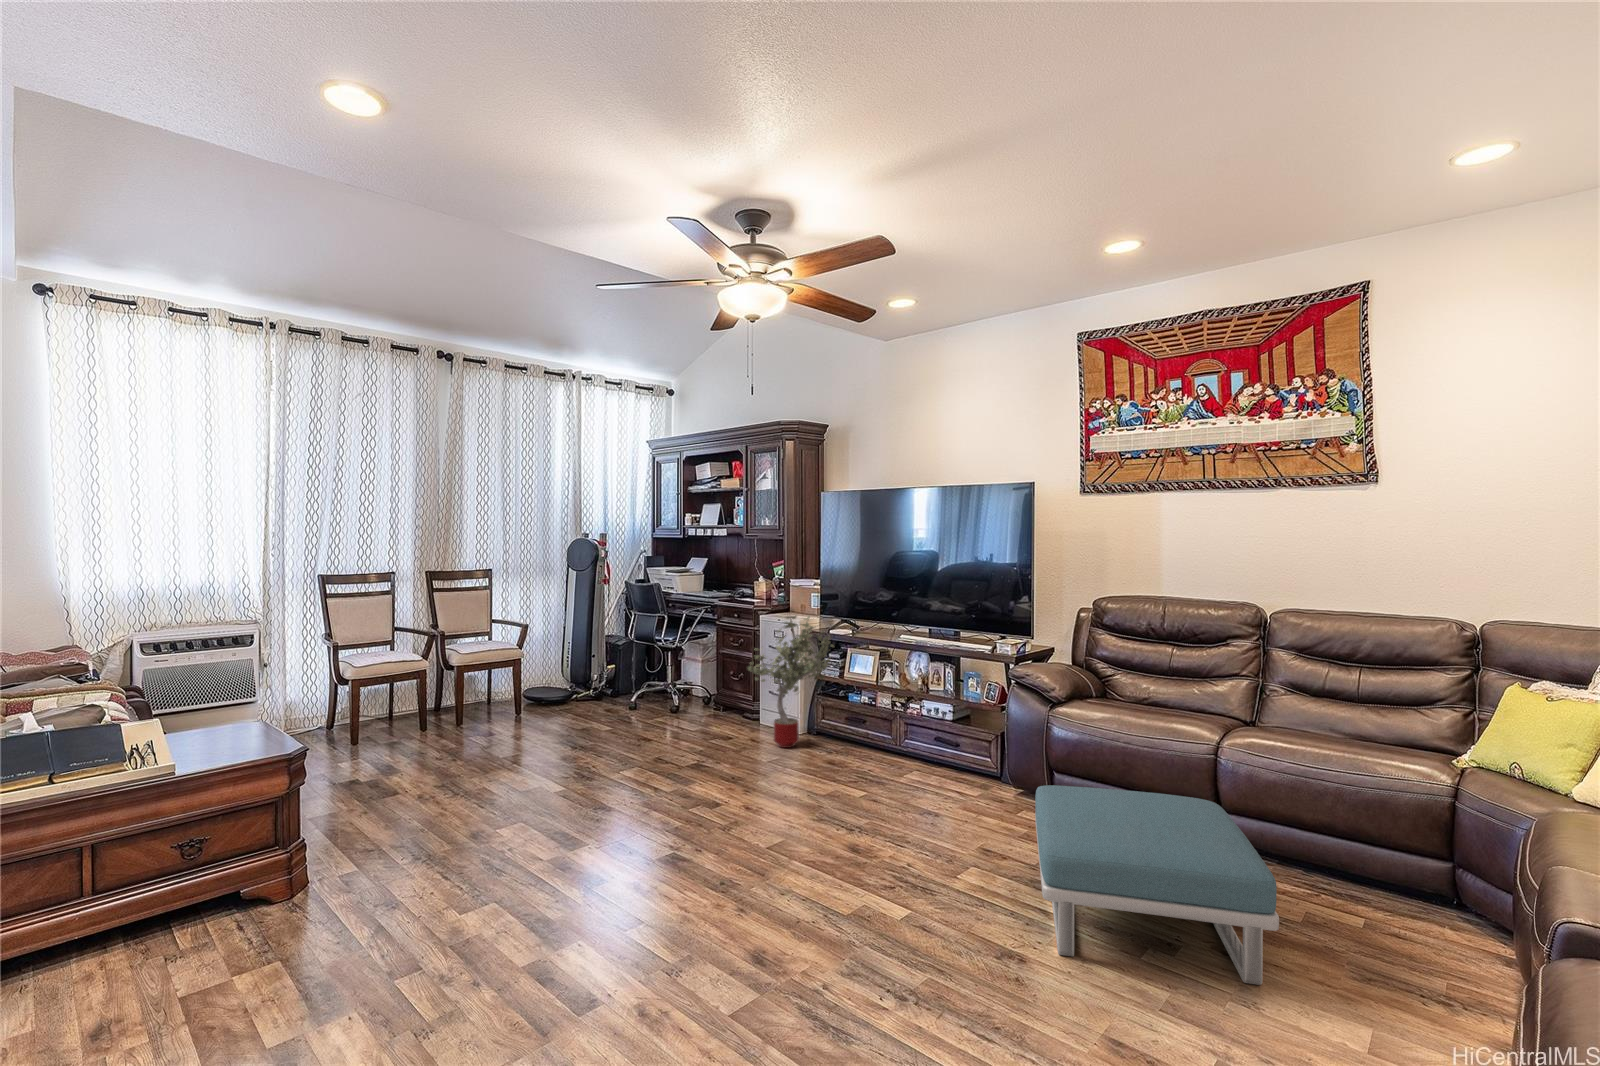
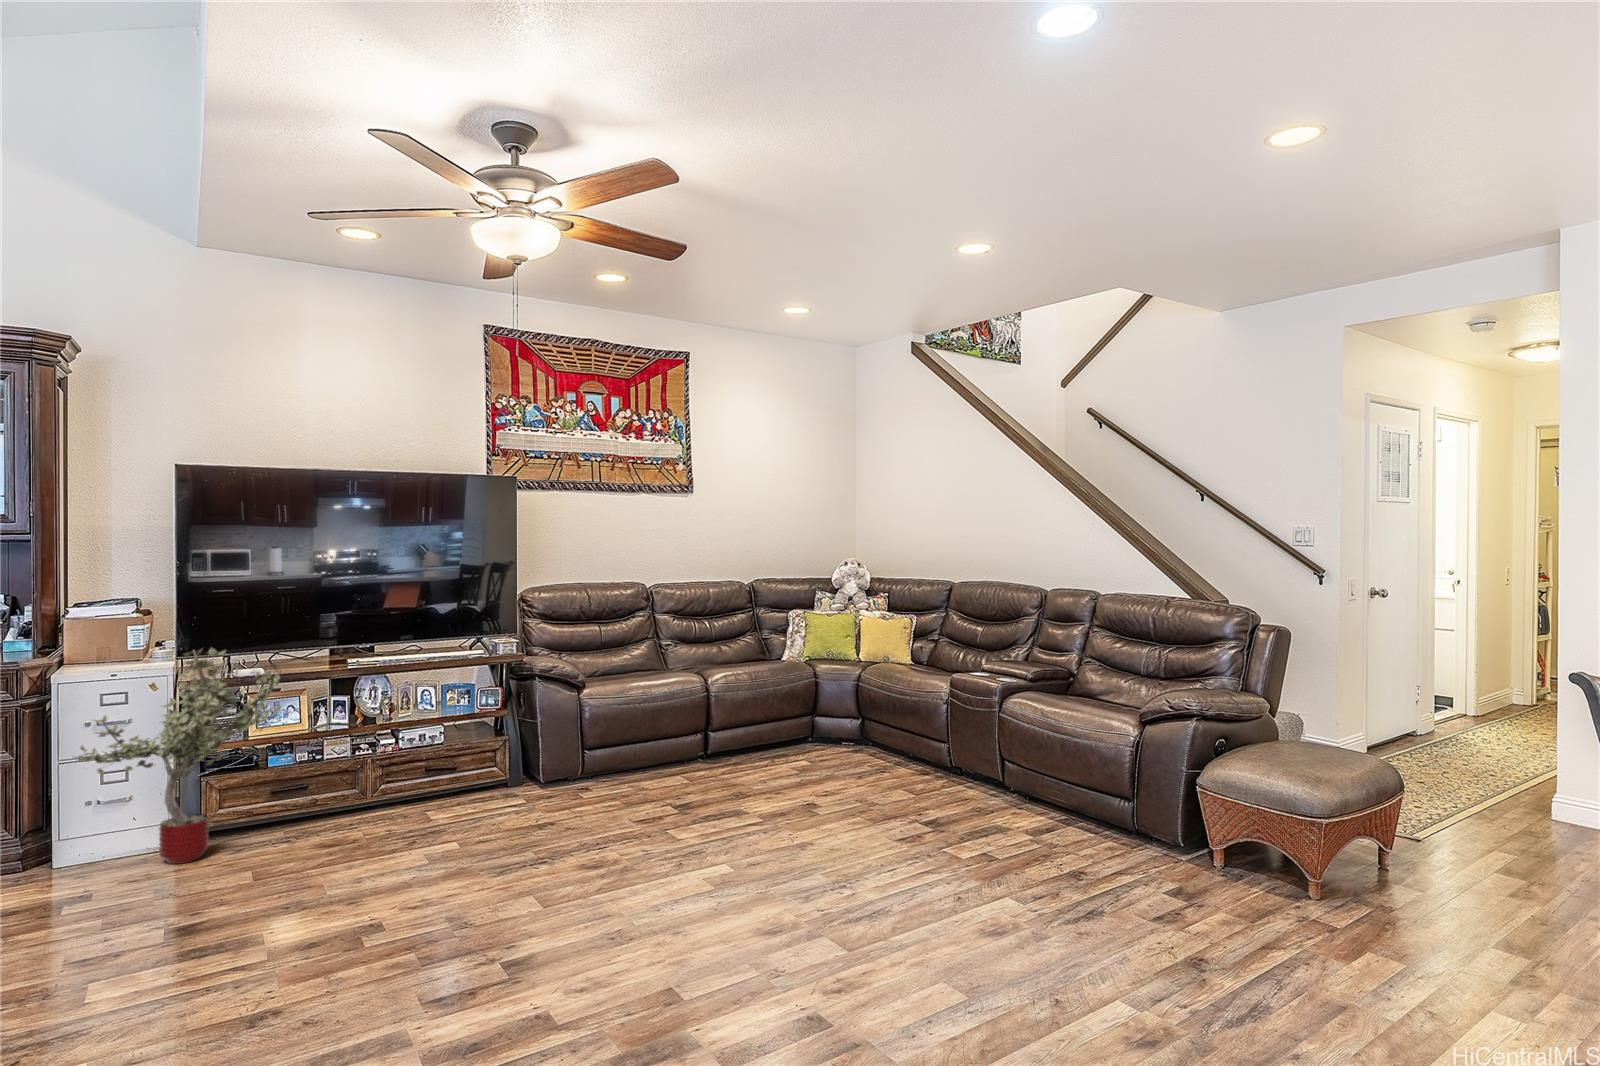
footstool: present [1035,785,1279,985] -> none [672,711,857,819]

